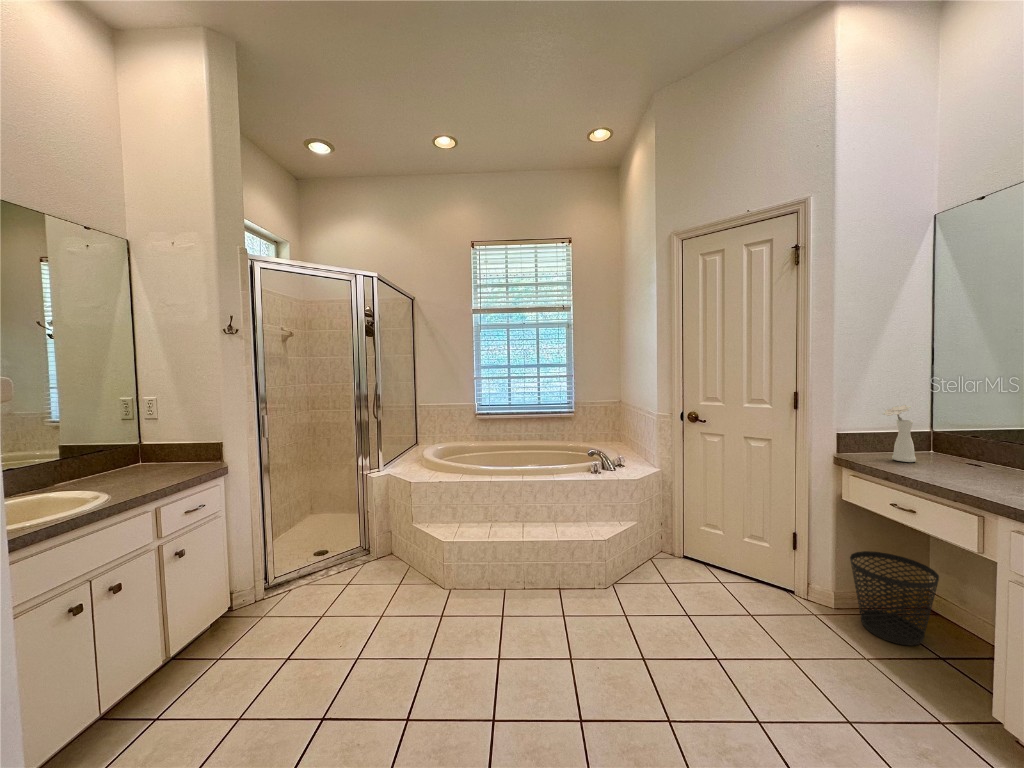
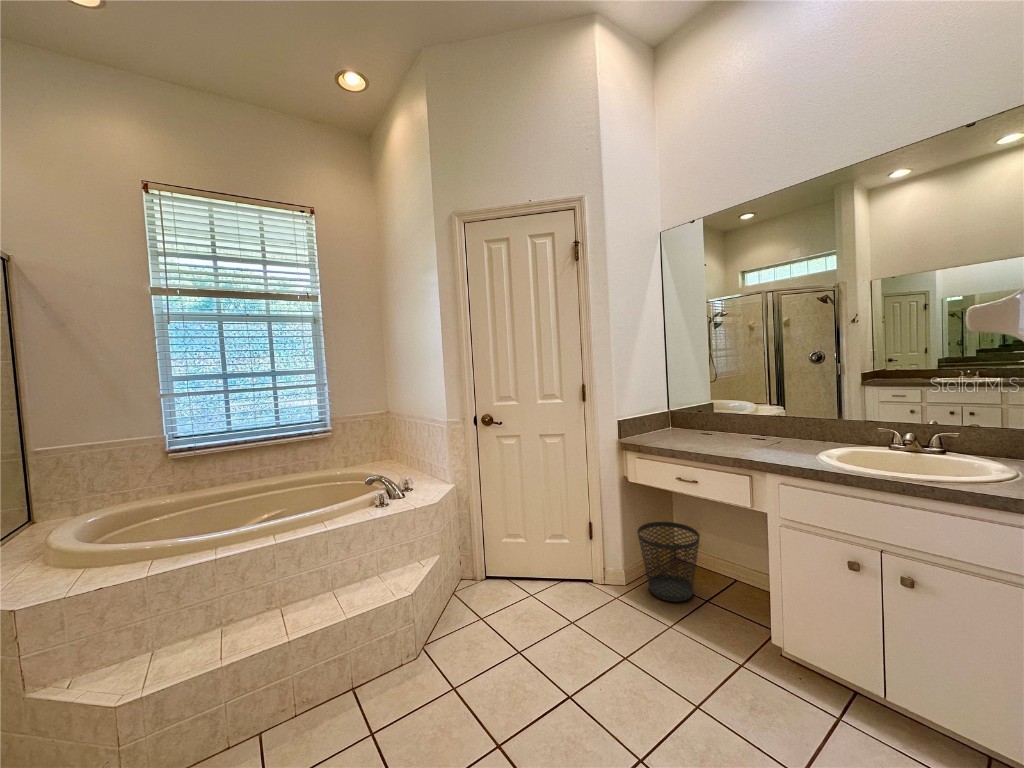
vase: present [883,405,916,462] -> none [648,389,673,439]

